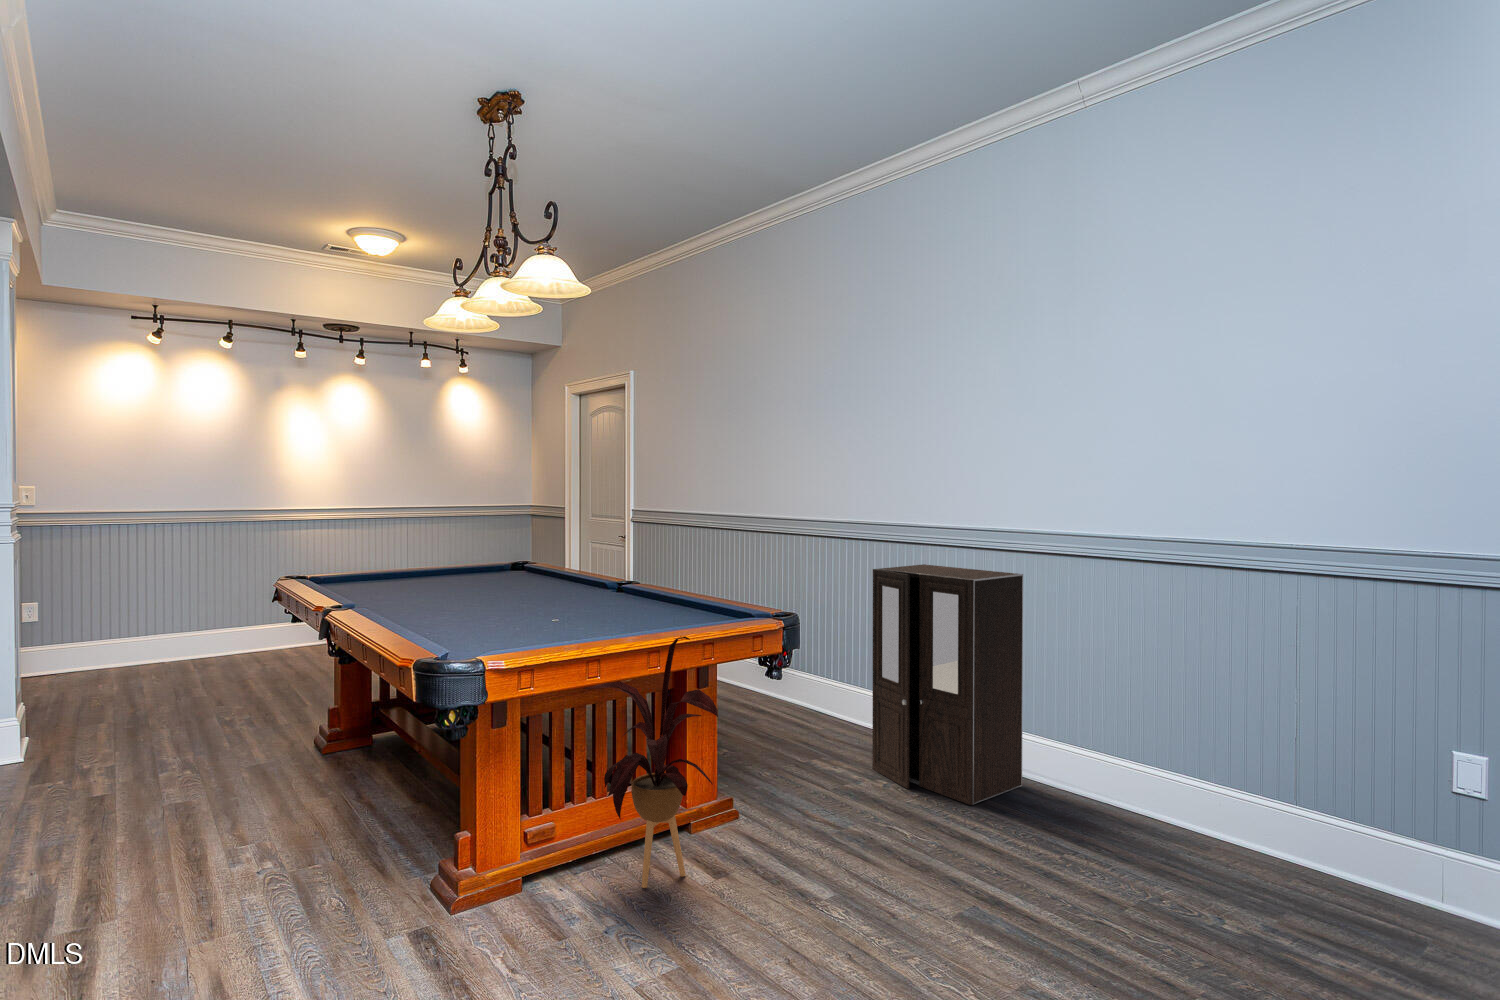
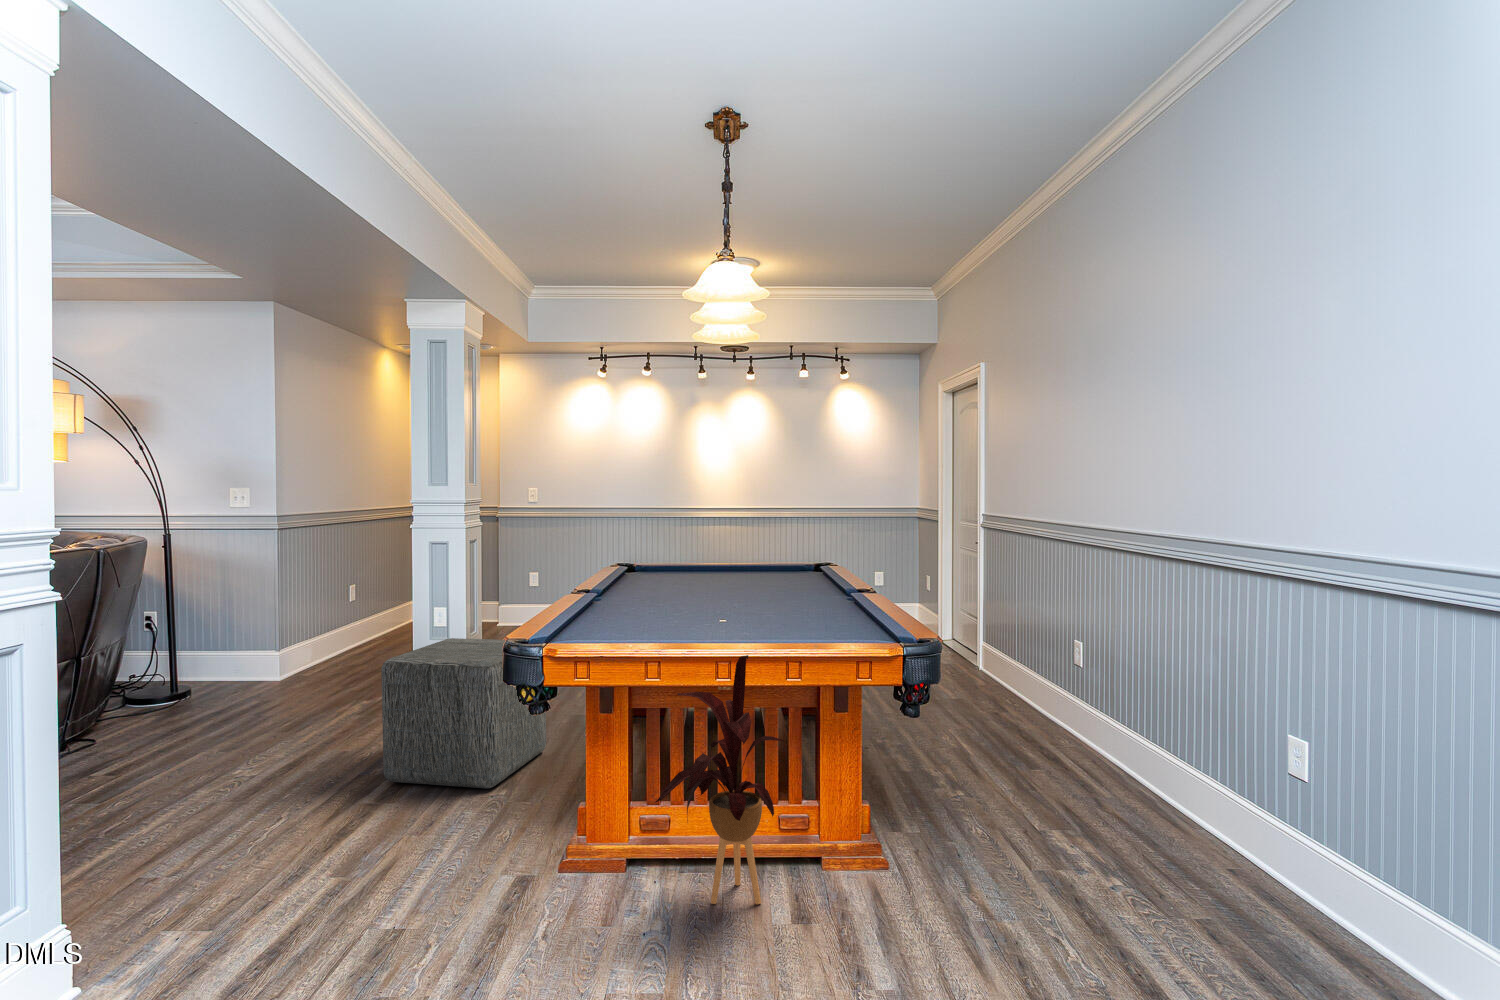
cabinet: present [872,564,1023,805] -> none [1097,597,1297,932]
ottoman: none [48,671,269,889] -> present [381,638,546,788]

